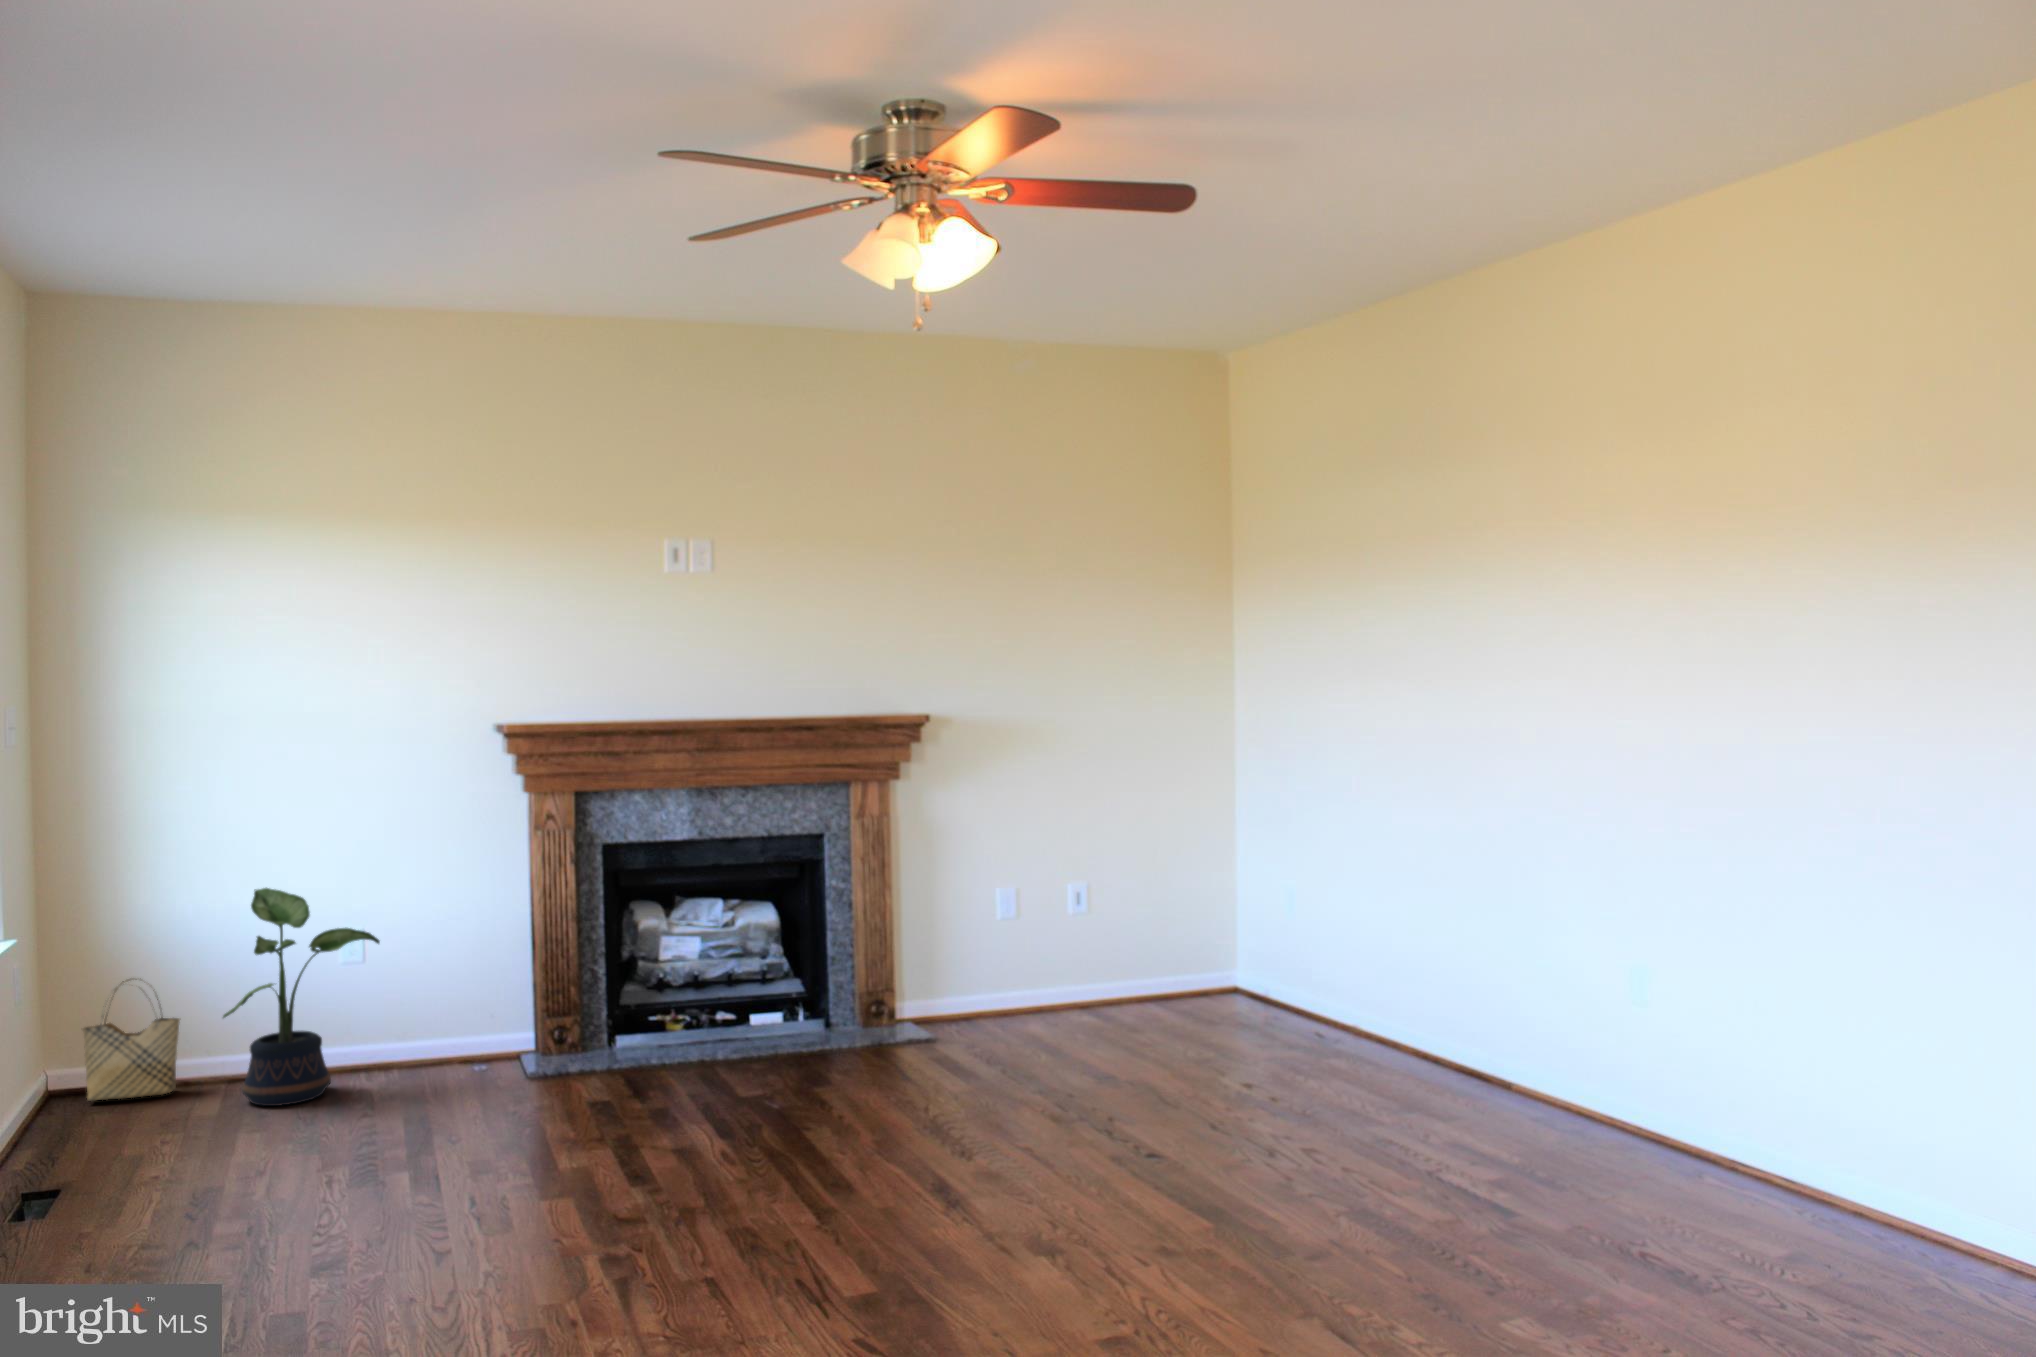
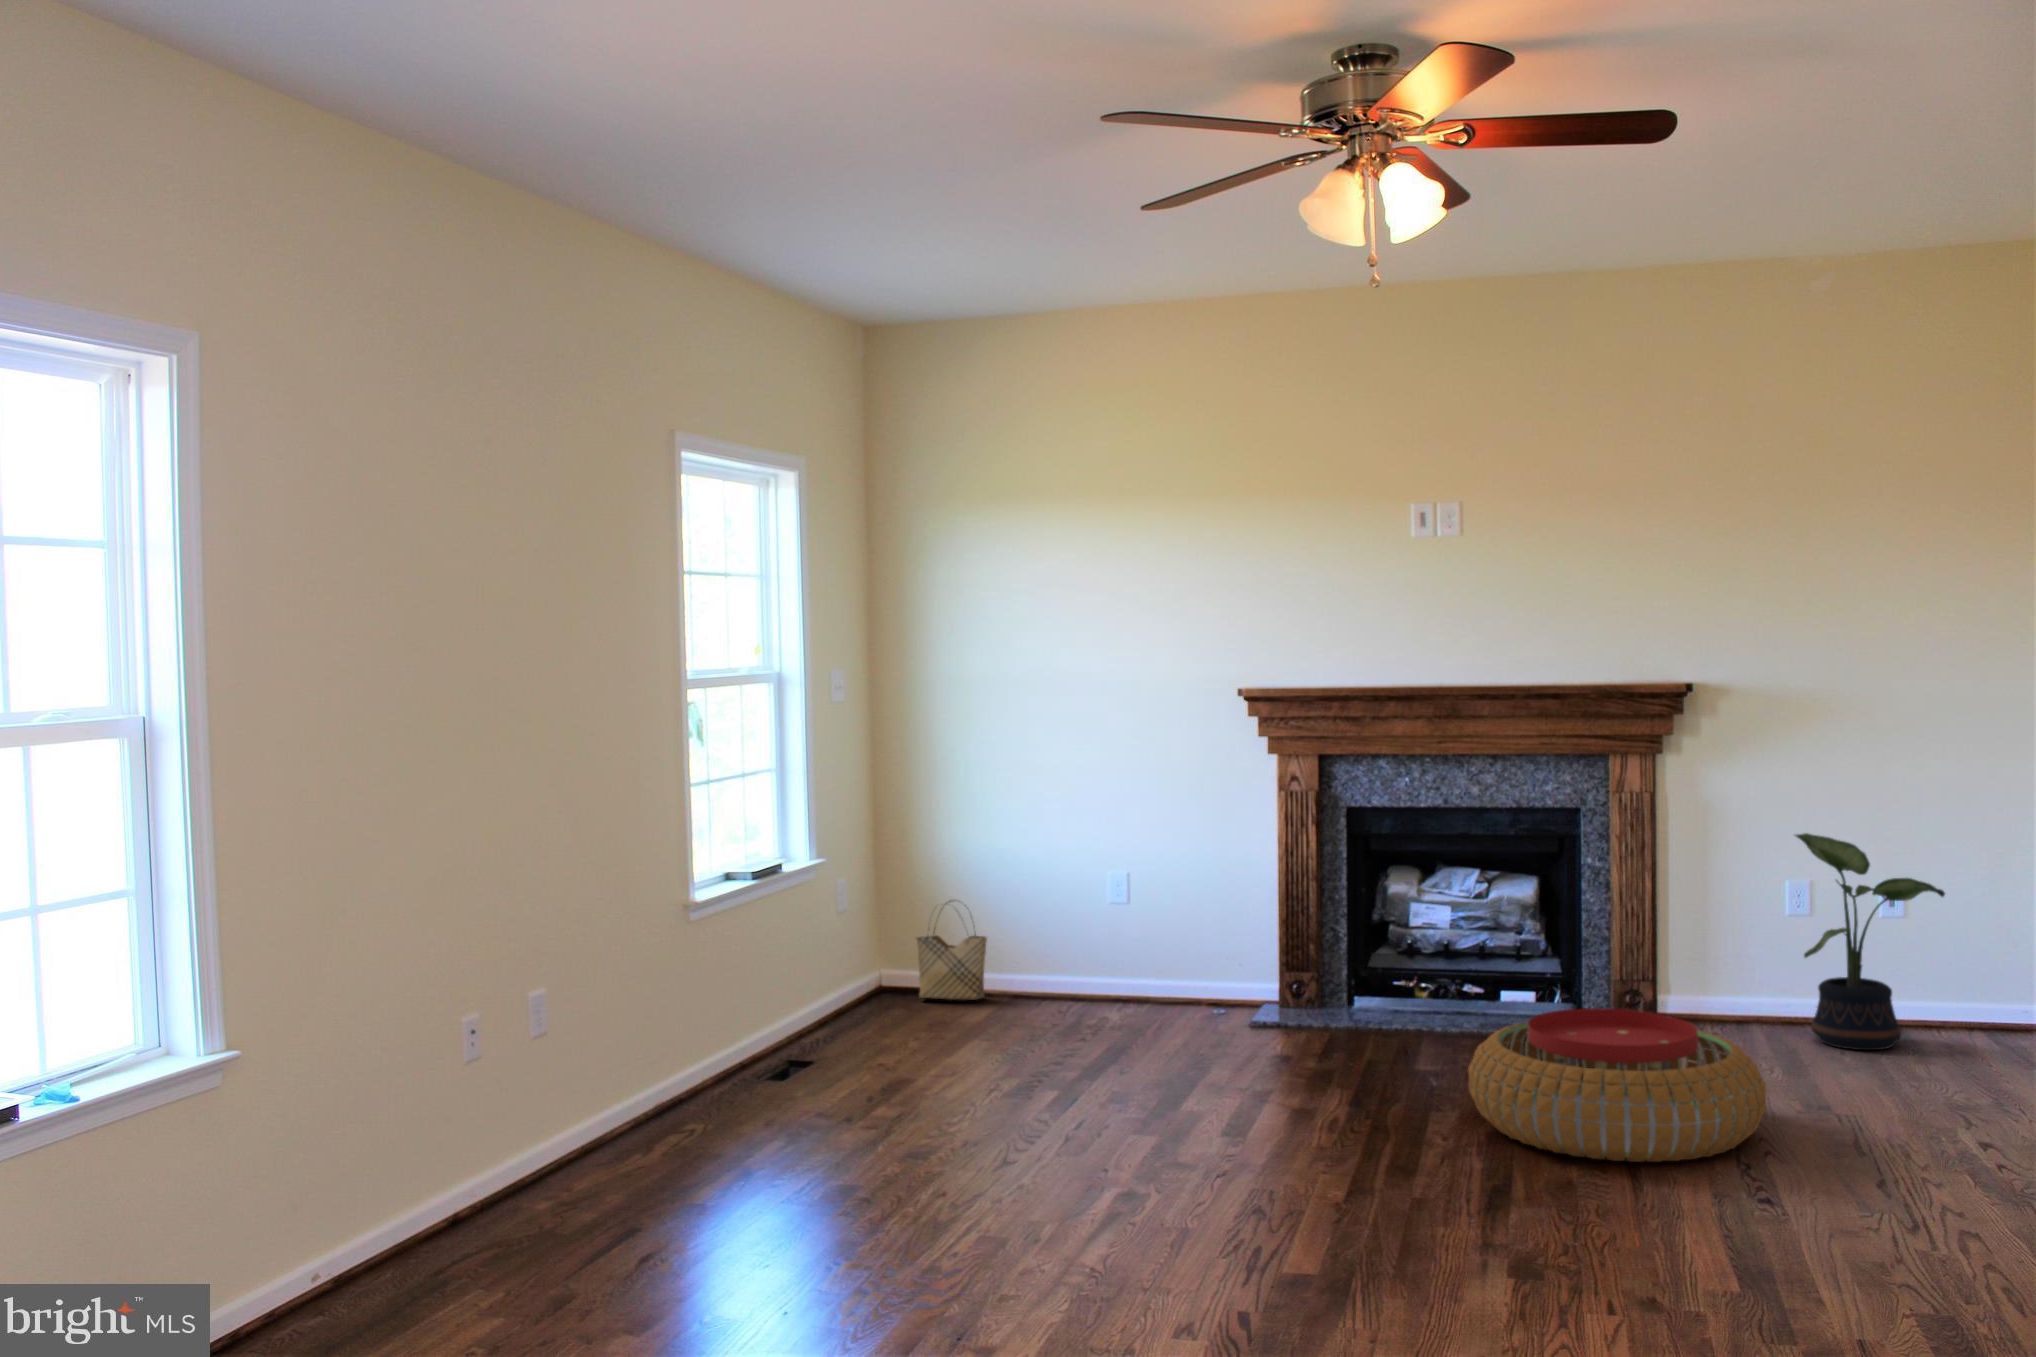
potted plant: present [223,888,380,1106] -> present [1796,833,1945,1050]
pouf: none [791,1020,1049,1163] -> present [1468,1008,1767,1162]

